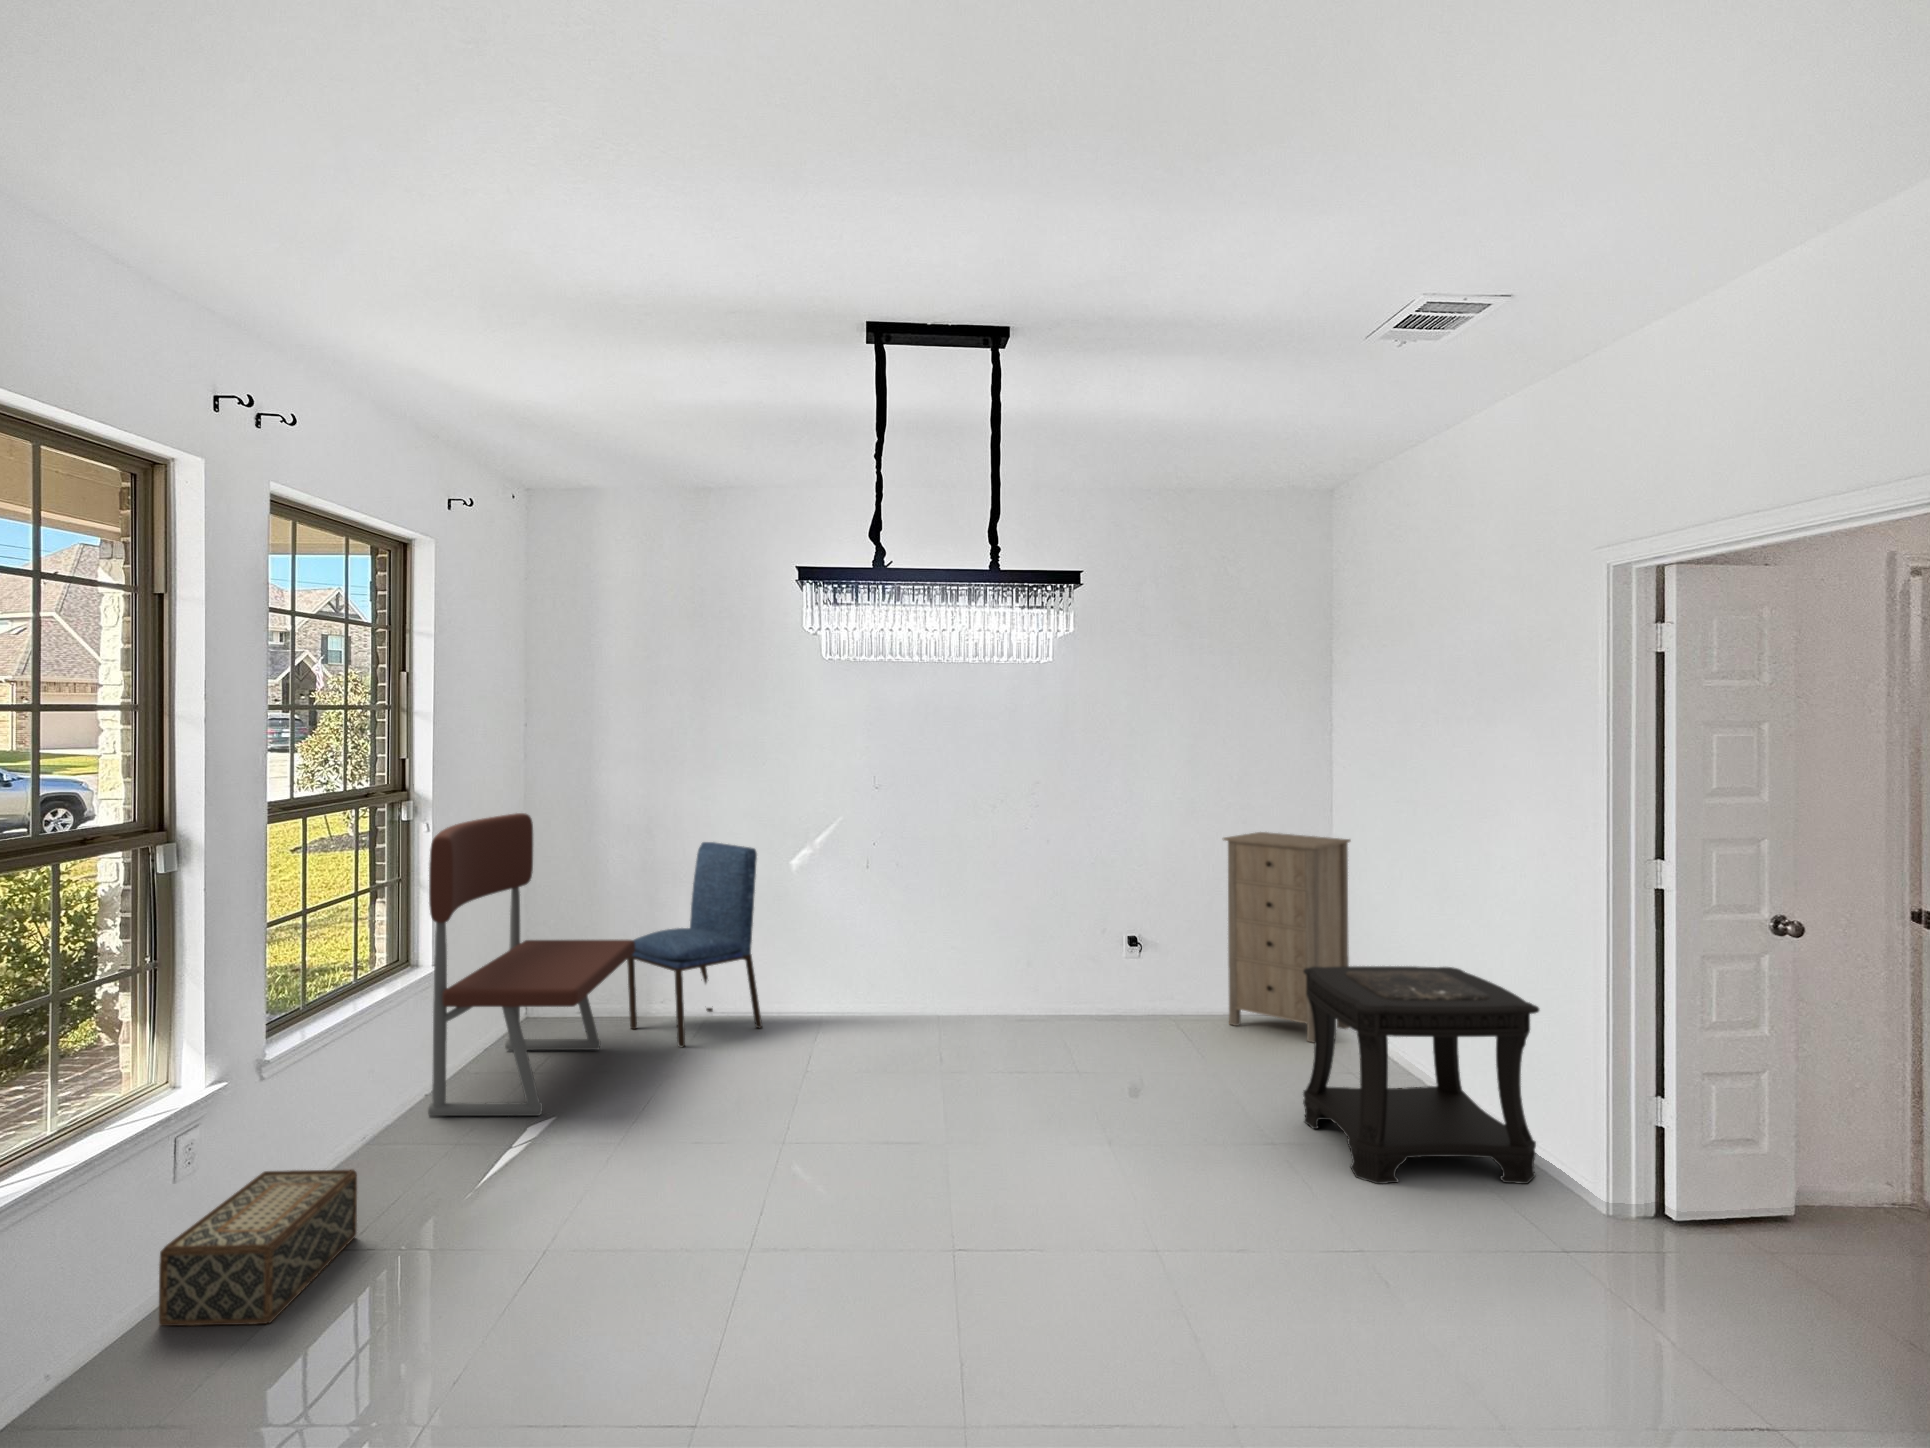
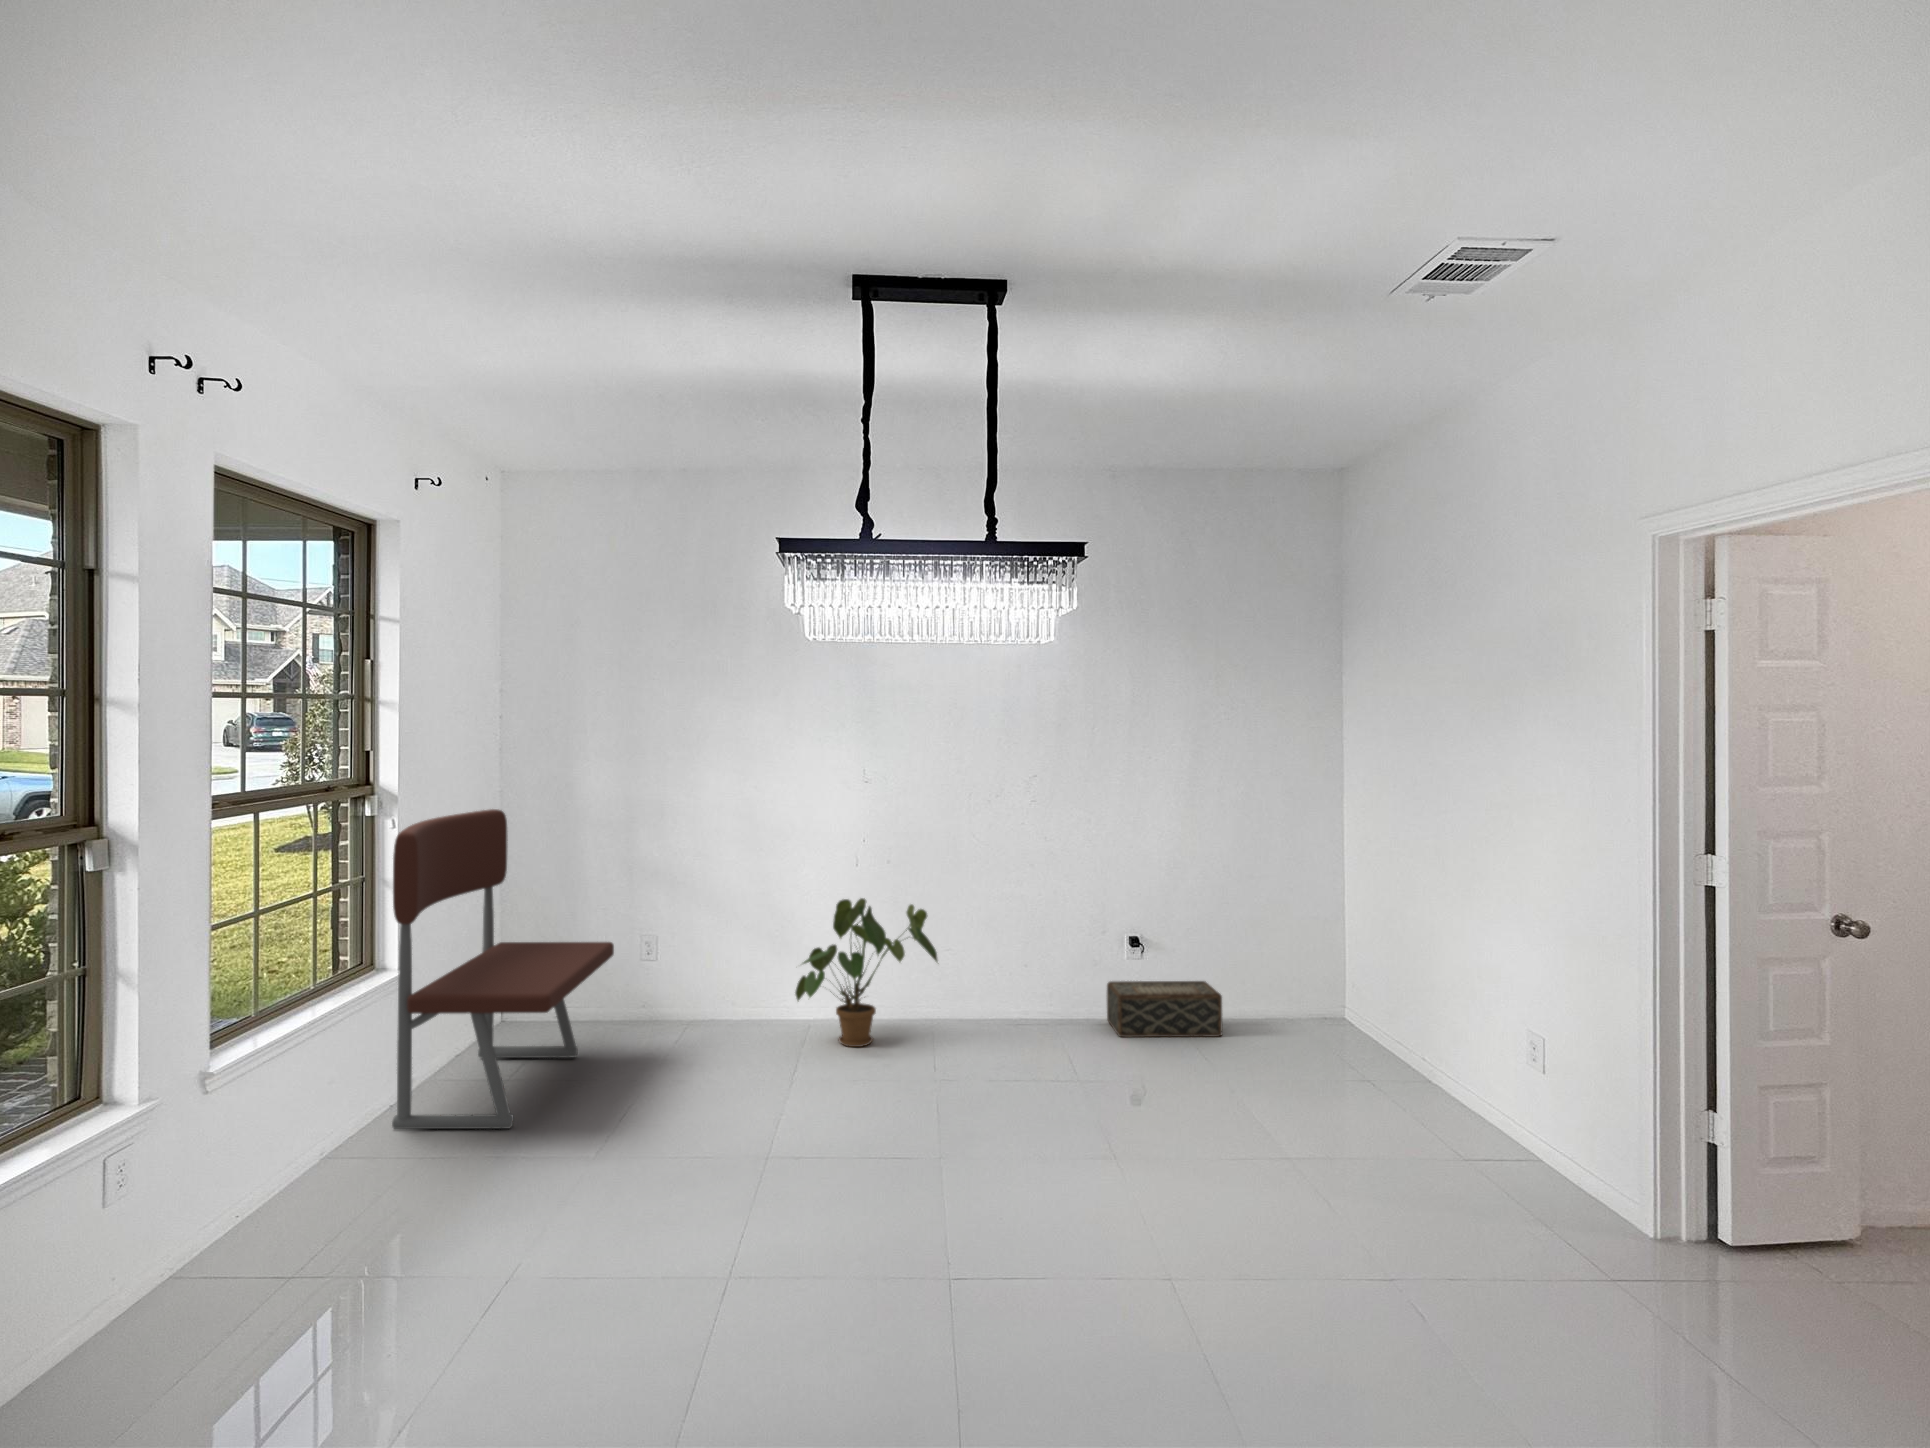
storage cabinet: present [1224,832,1351,1043] -> none [1230,828,1365,1050]
dining chair: present [627,842,762,1047] -> none [606,839,749,1055]
house plant: none [807,898,945,1040] -> present [795,898,938,1047]
side table: present [1303,966,1539,1184] -> none [1320,970,1576,1203]
woven basket: present [159,1170,357,1326] -> present [1107,981,1222,1037]

